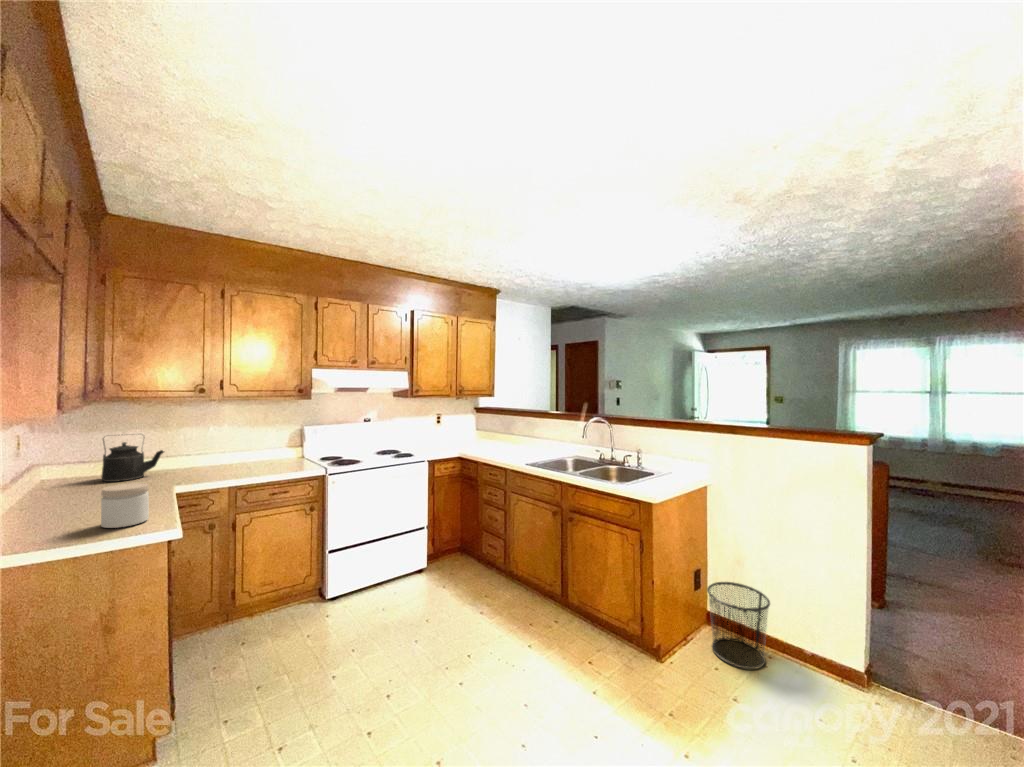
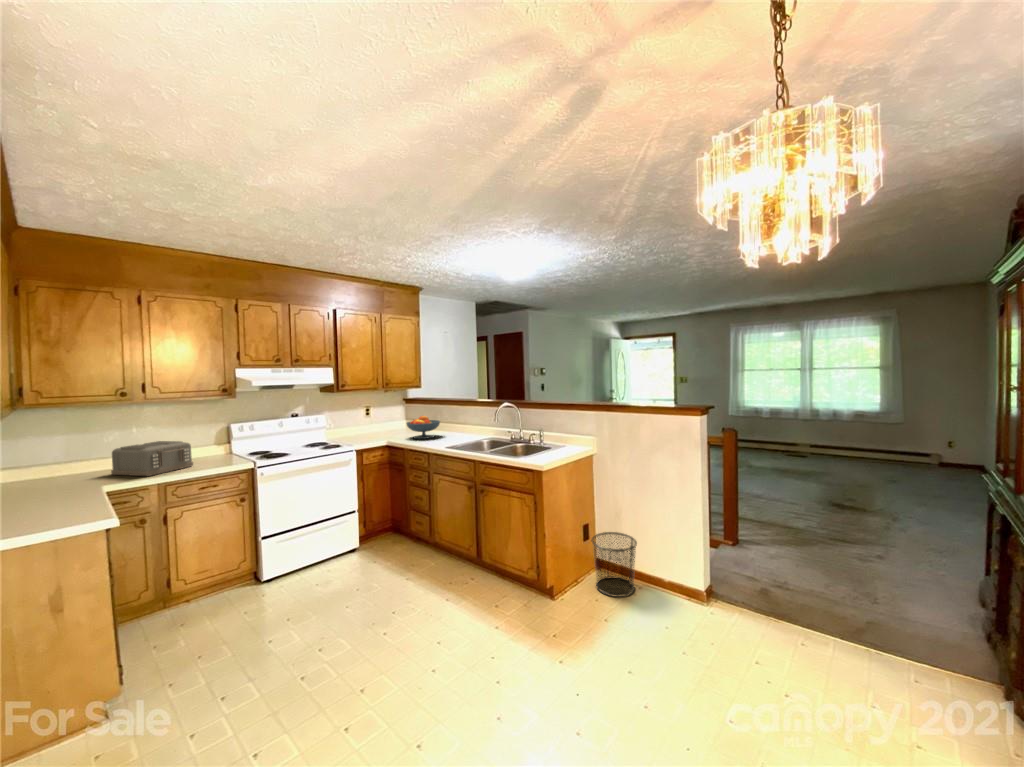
fruit bowl: none [480,427,517,452] -> present [407,416,440,439]
kettle: present [102,438,164,482] -> none [19,439,87,487]
toaster: none [186,441,265,478] -> present [111,441,193,476]
jar: present [101,483,149,528] -> none [34,481,82,523]

